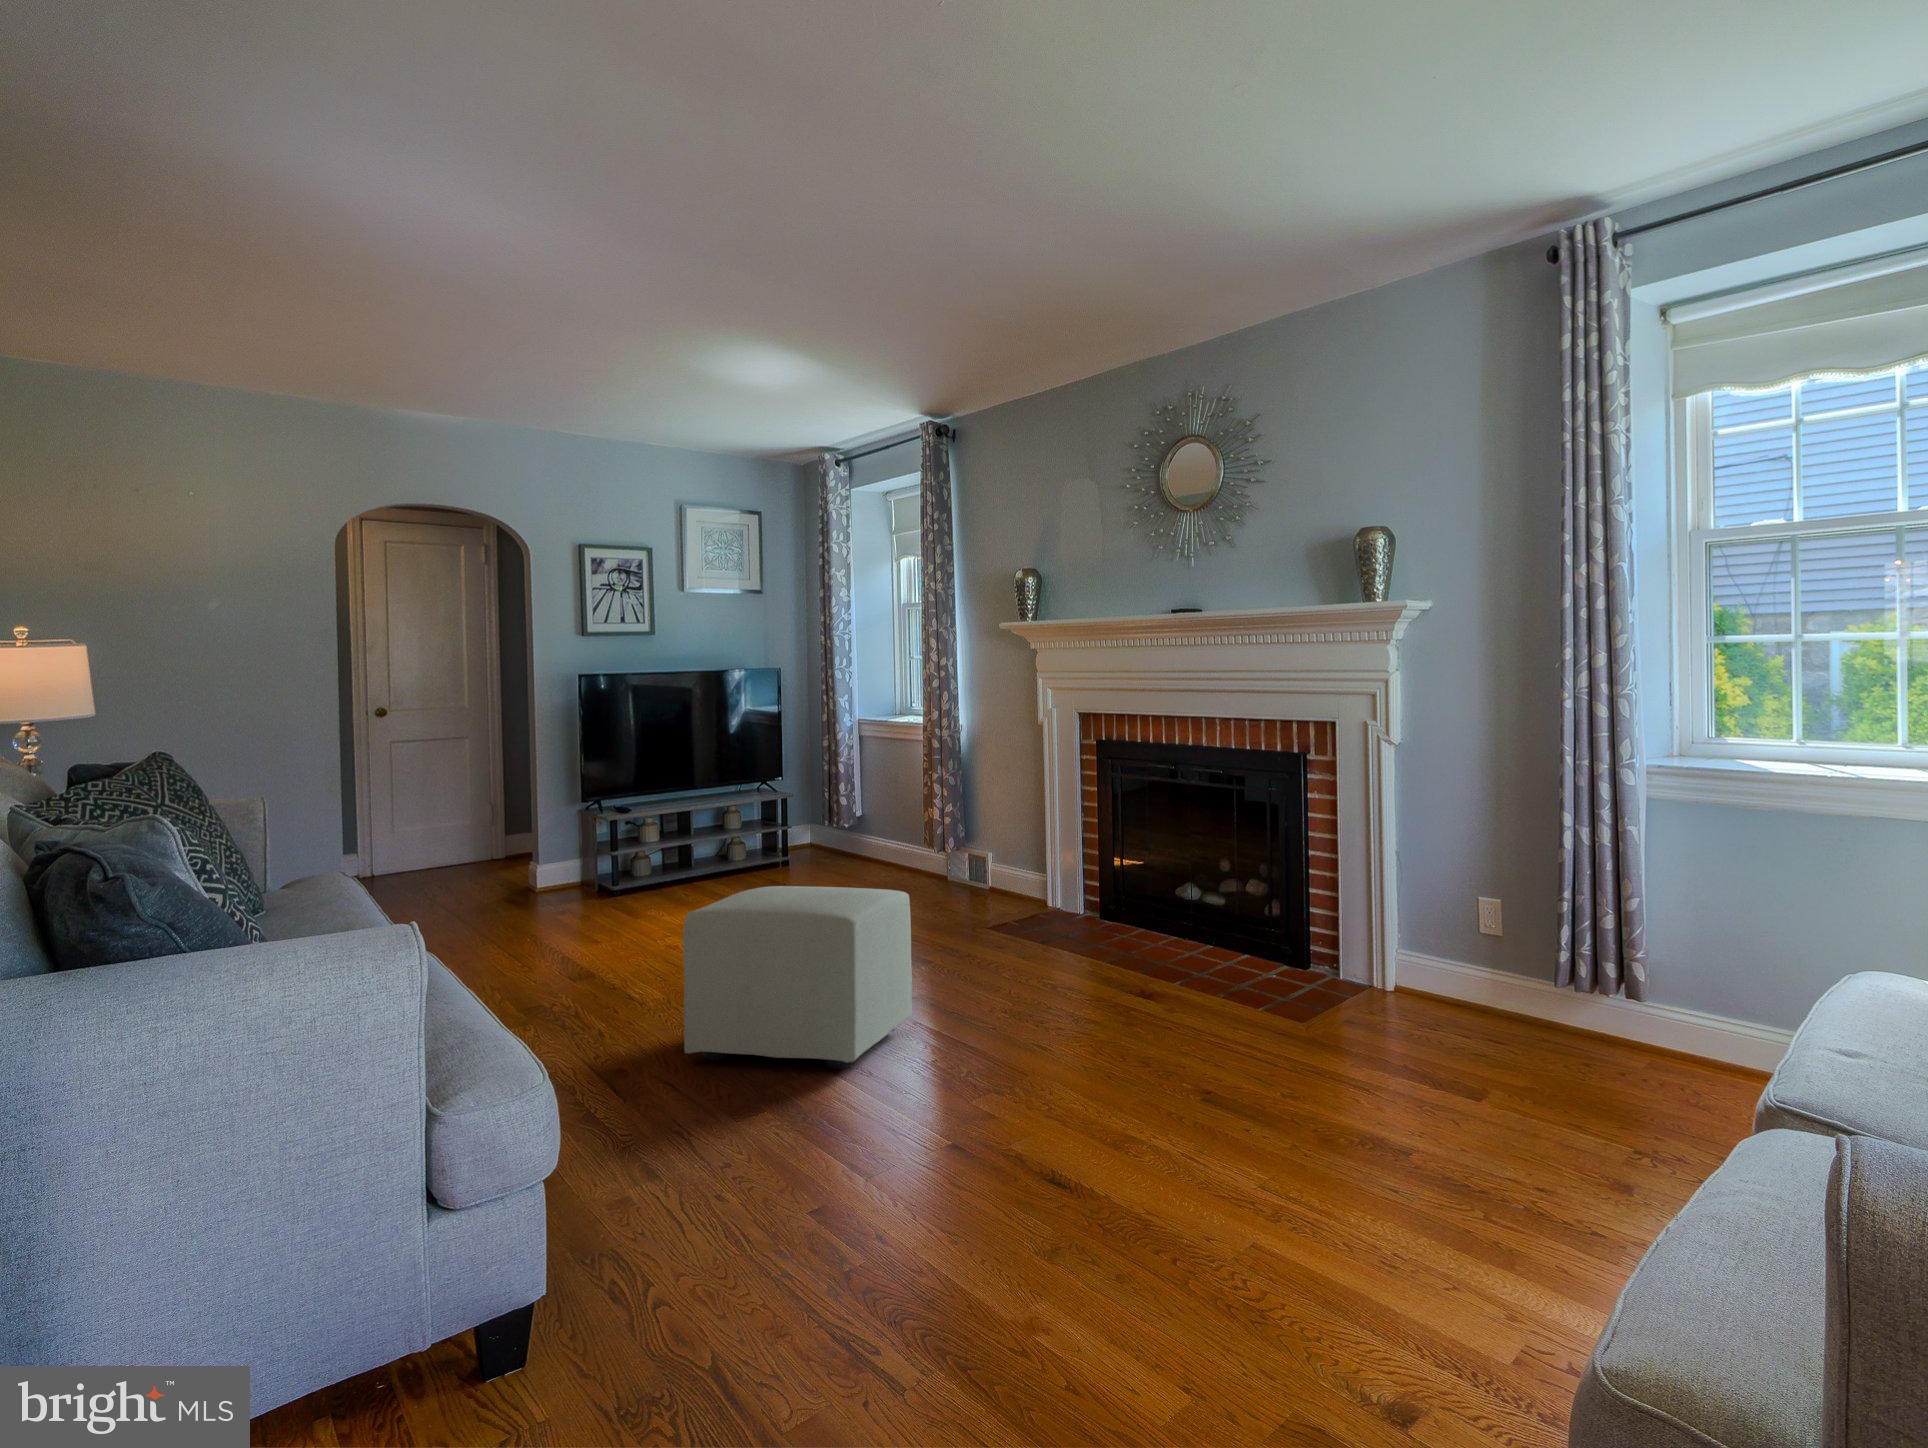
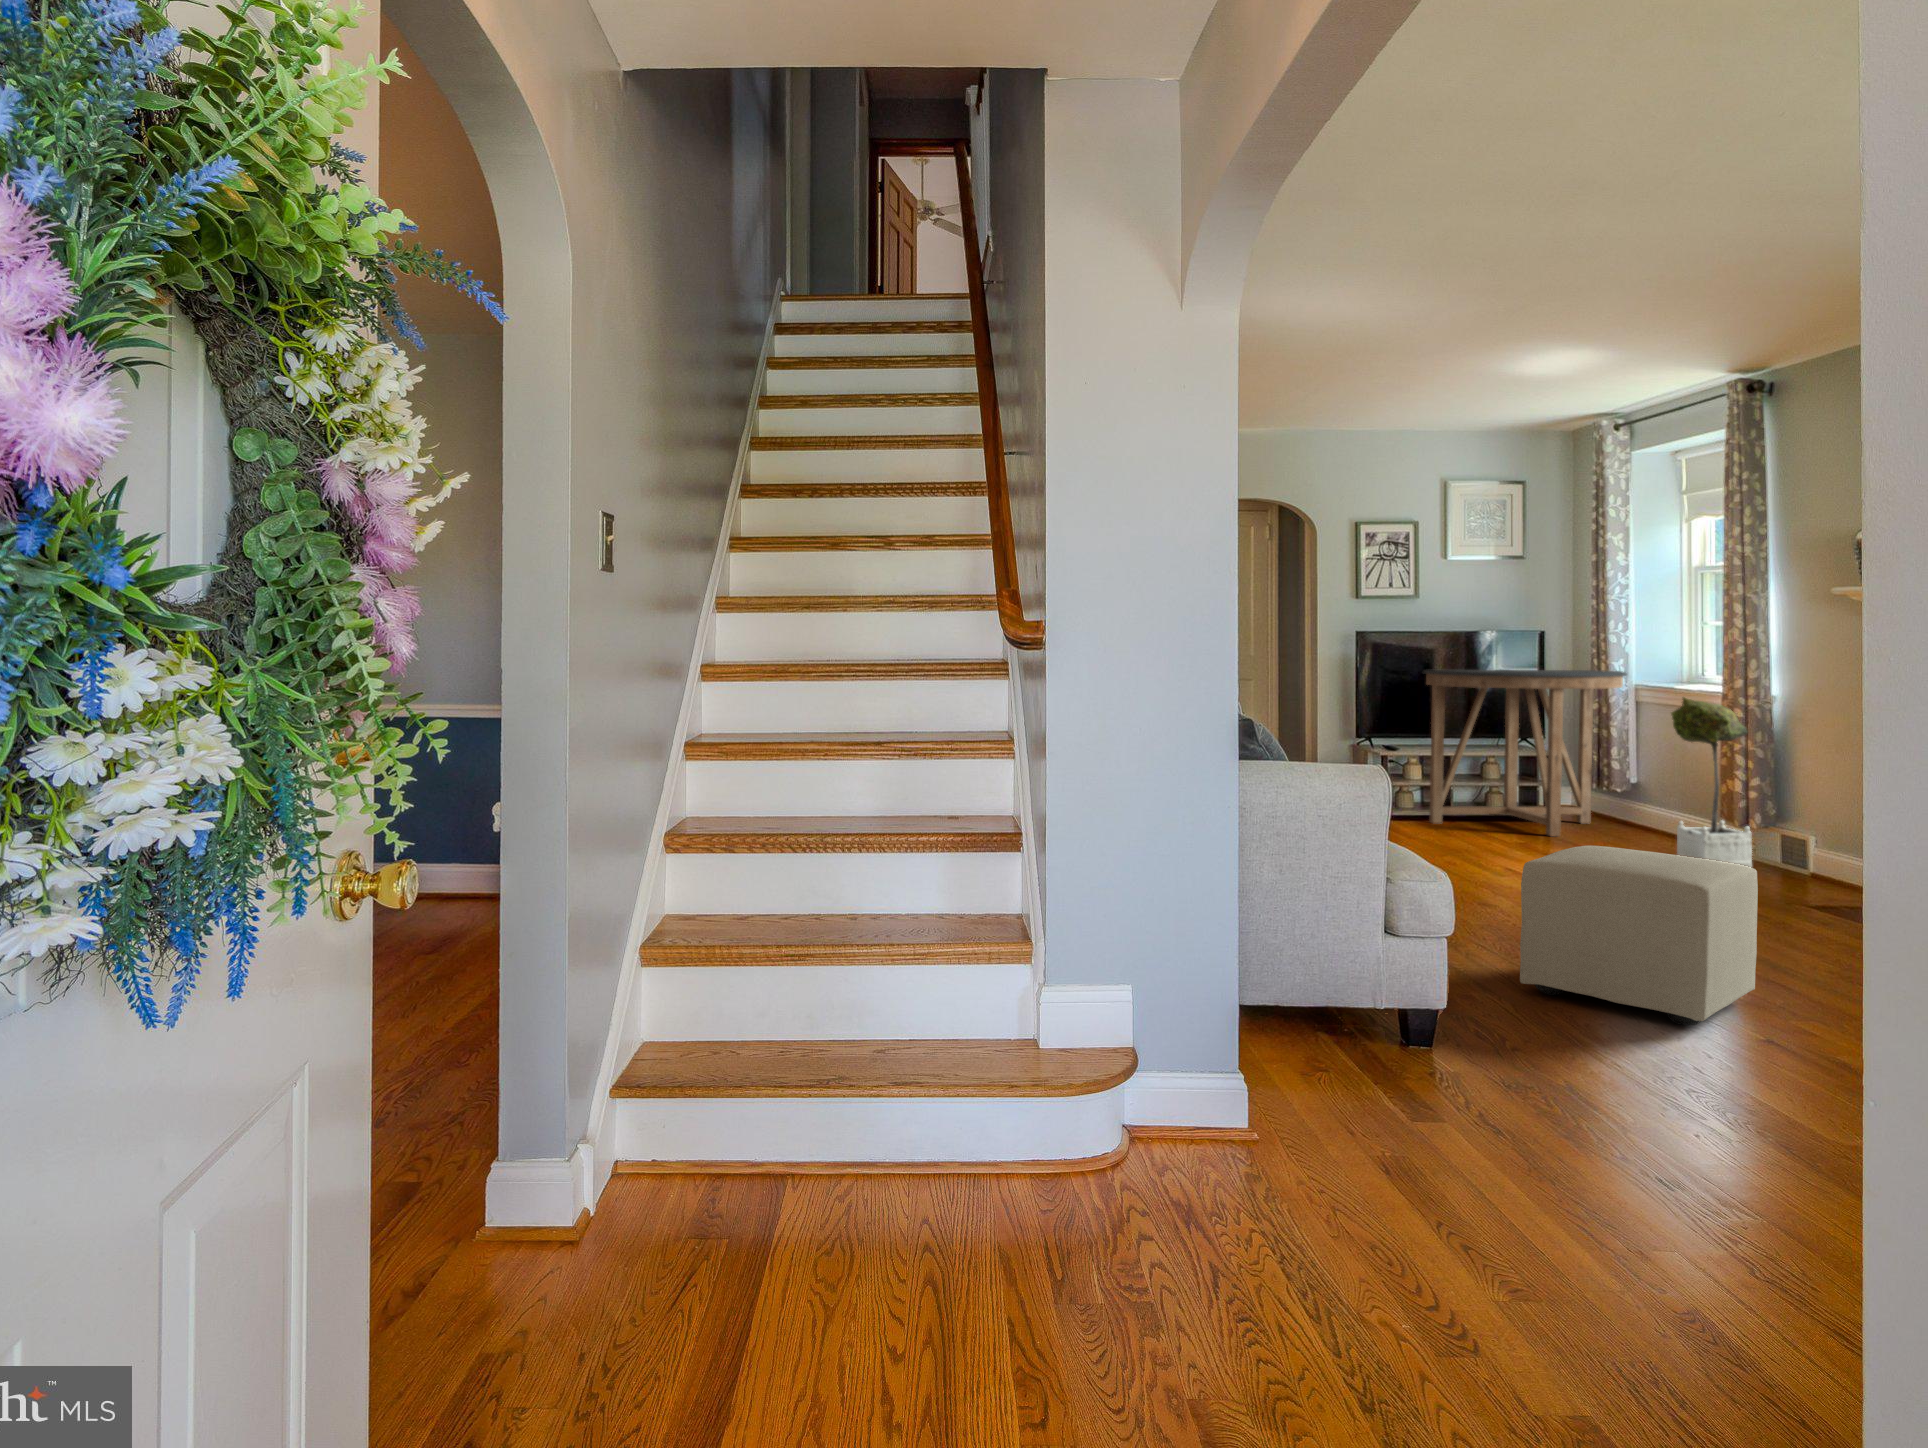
console table: none [654,707,851,881] -> present [1424,670,1627,836]
potted tree: none [880,729,950,898] -> present [1671,697,1752,867]

